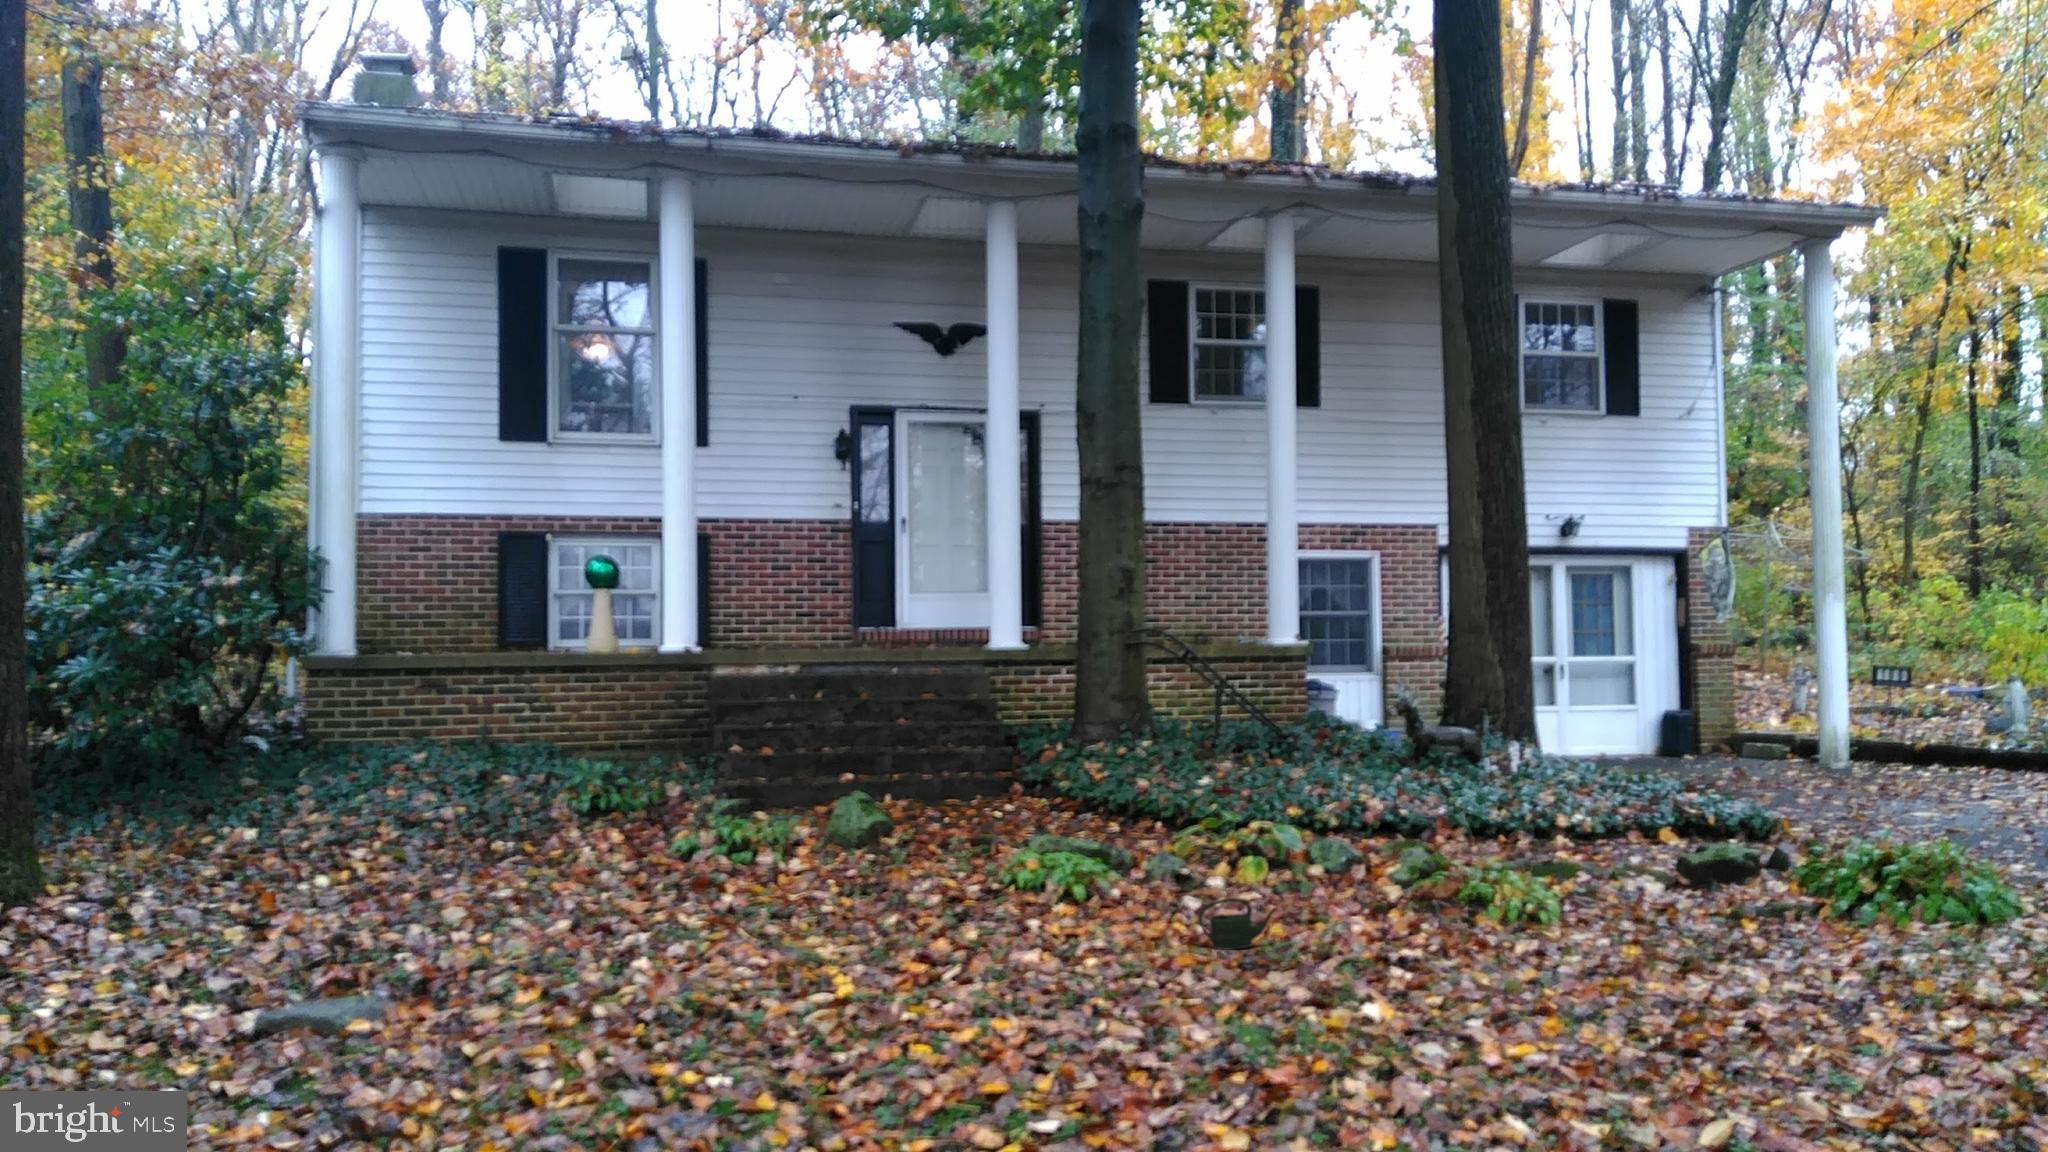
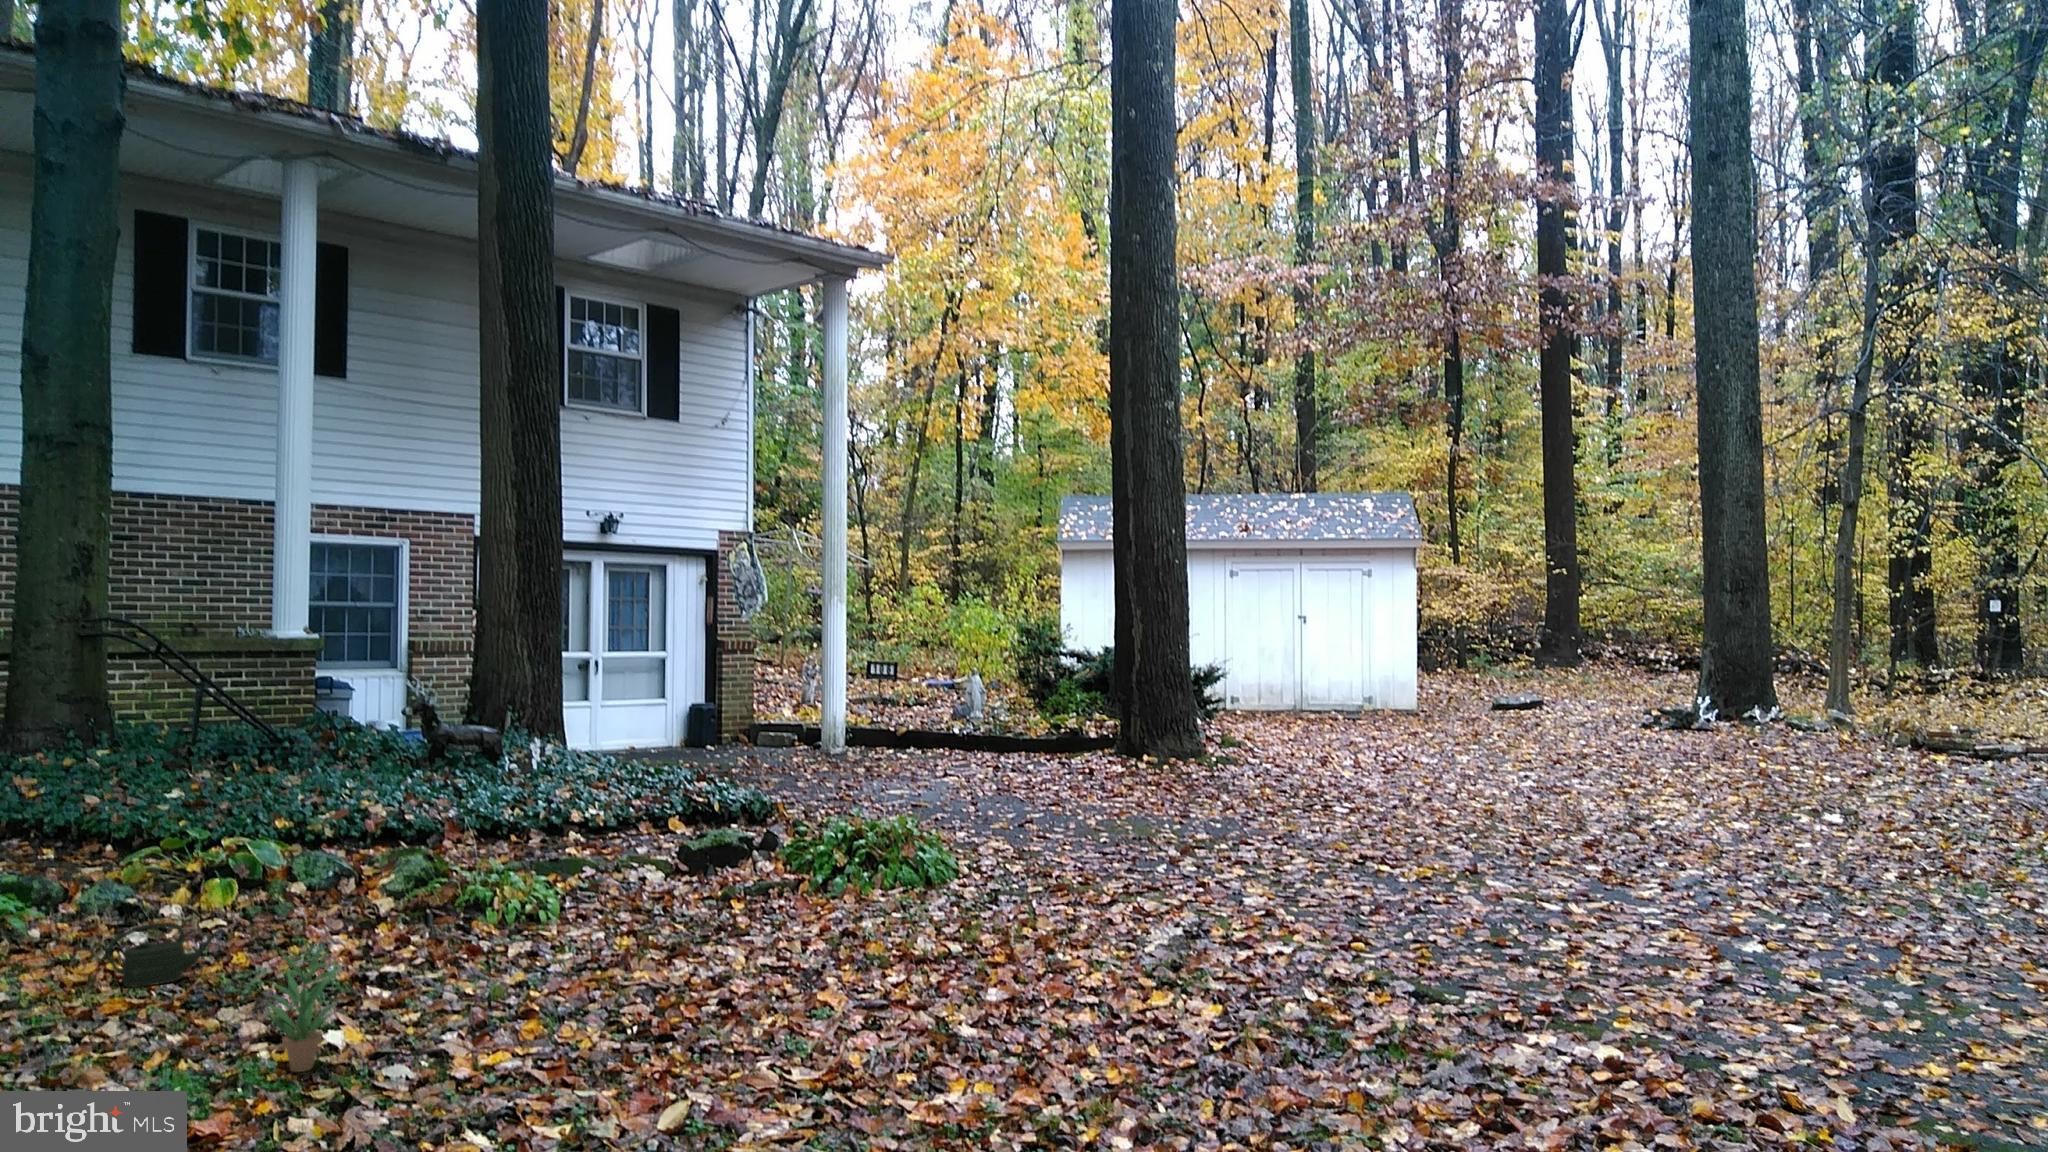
potted plant: none [1332,926,1396,1036] -> present [267,945,338,1072]

